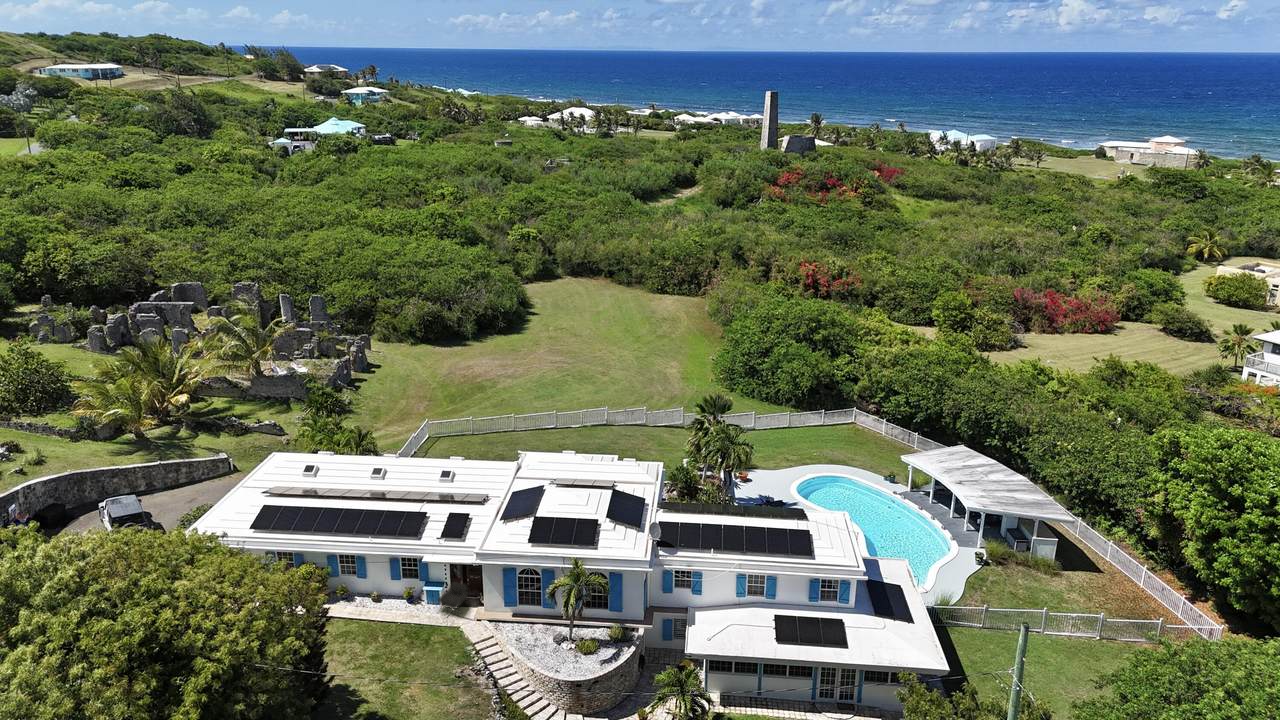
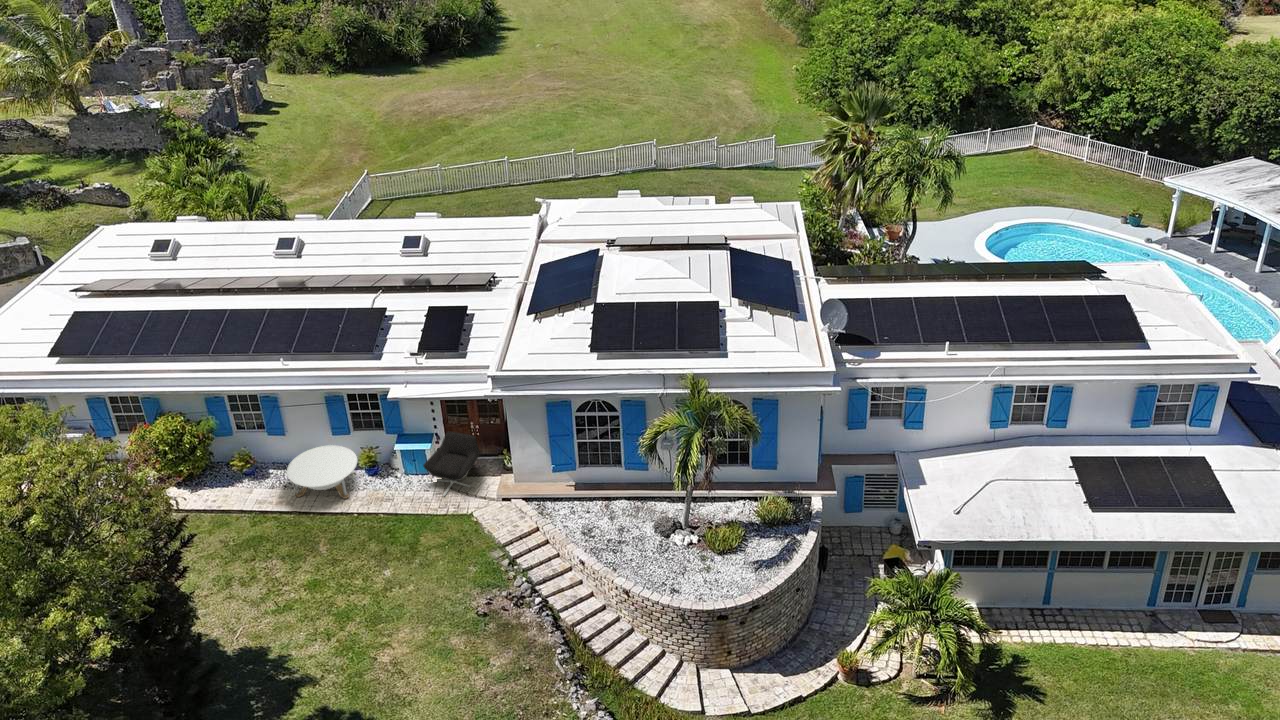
round table: none [365,586,403,615] -> present [287,445,357,499]

